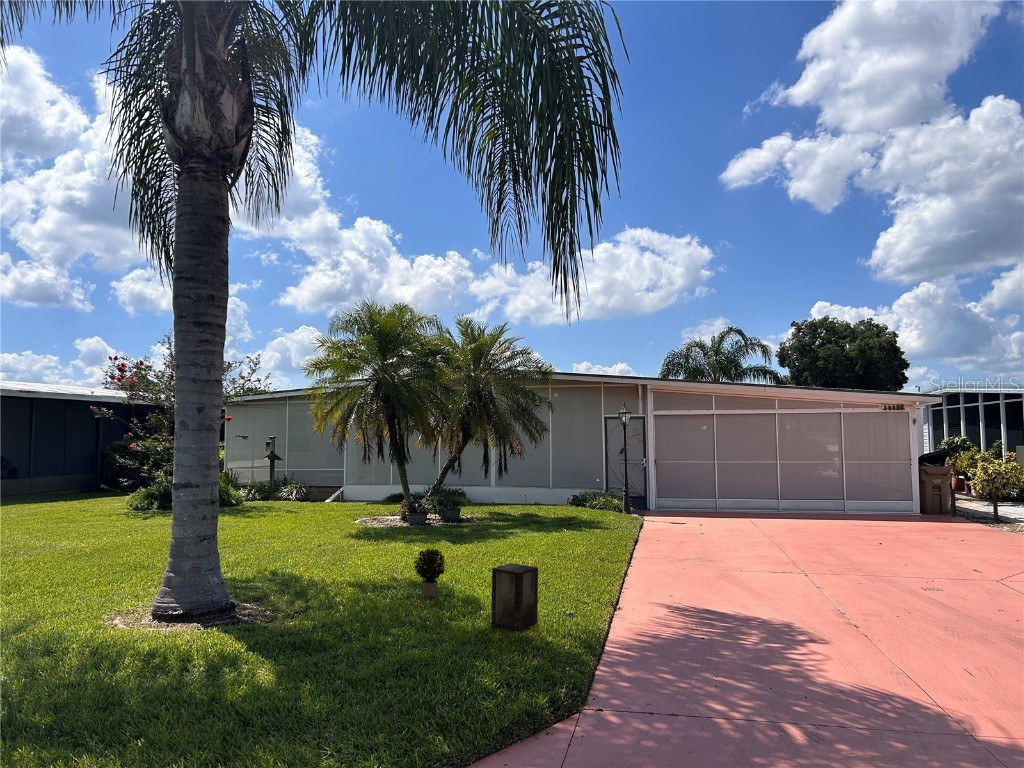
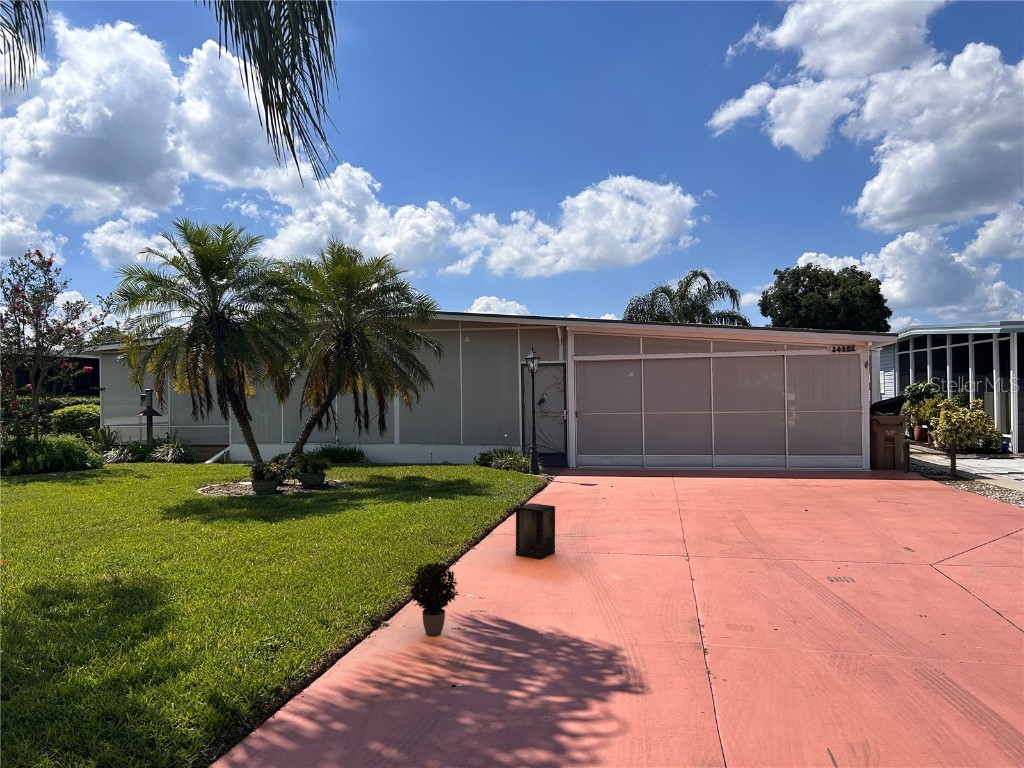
potted plant: present [414,549,447,598] -> present [409,562,459,636]
storage box: present [491,563,538,631] -> present [516,503,555,559]

